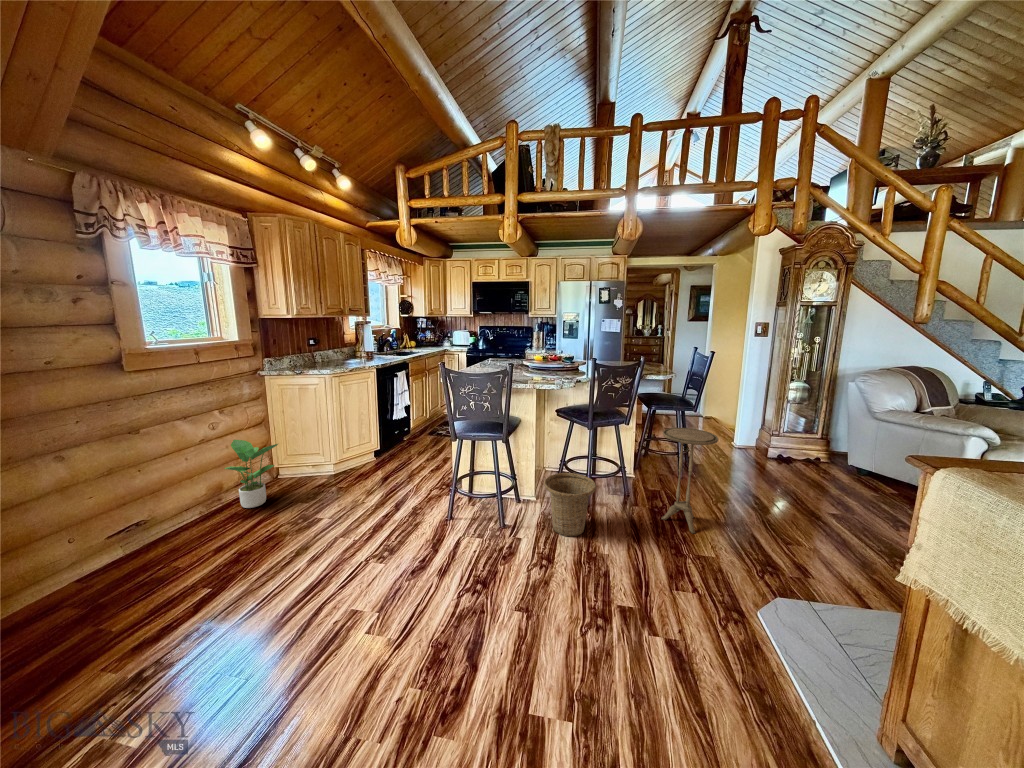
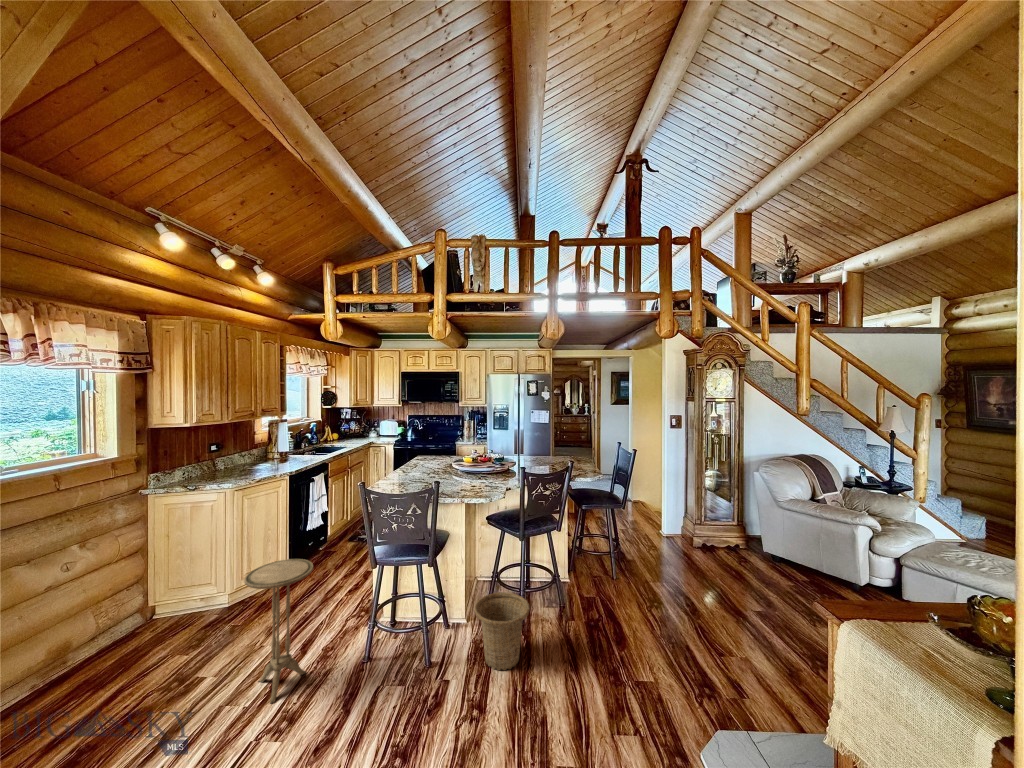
side table: present [661,428,718,534] -> present [244,559,313,703]
potted plant: present [225,440,278,508] -> none [71,583,153,675]

